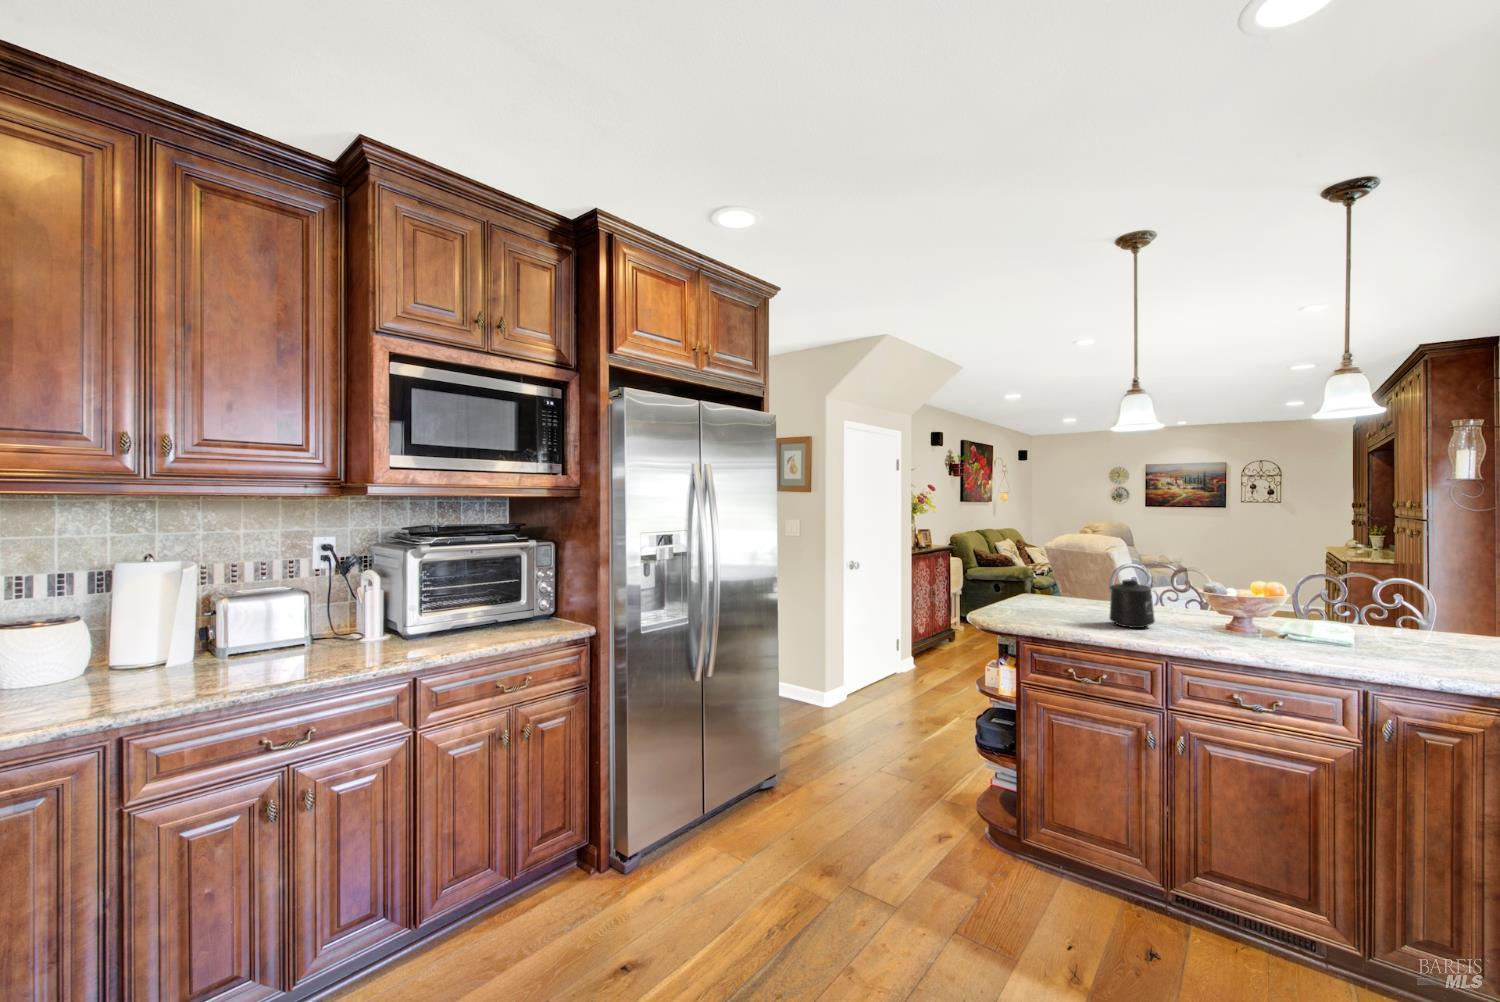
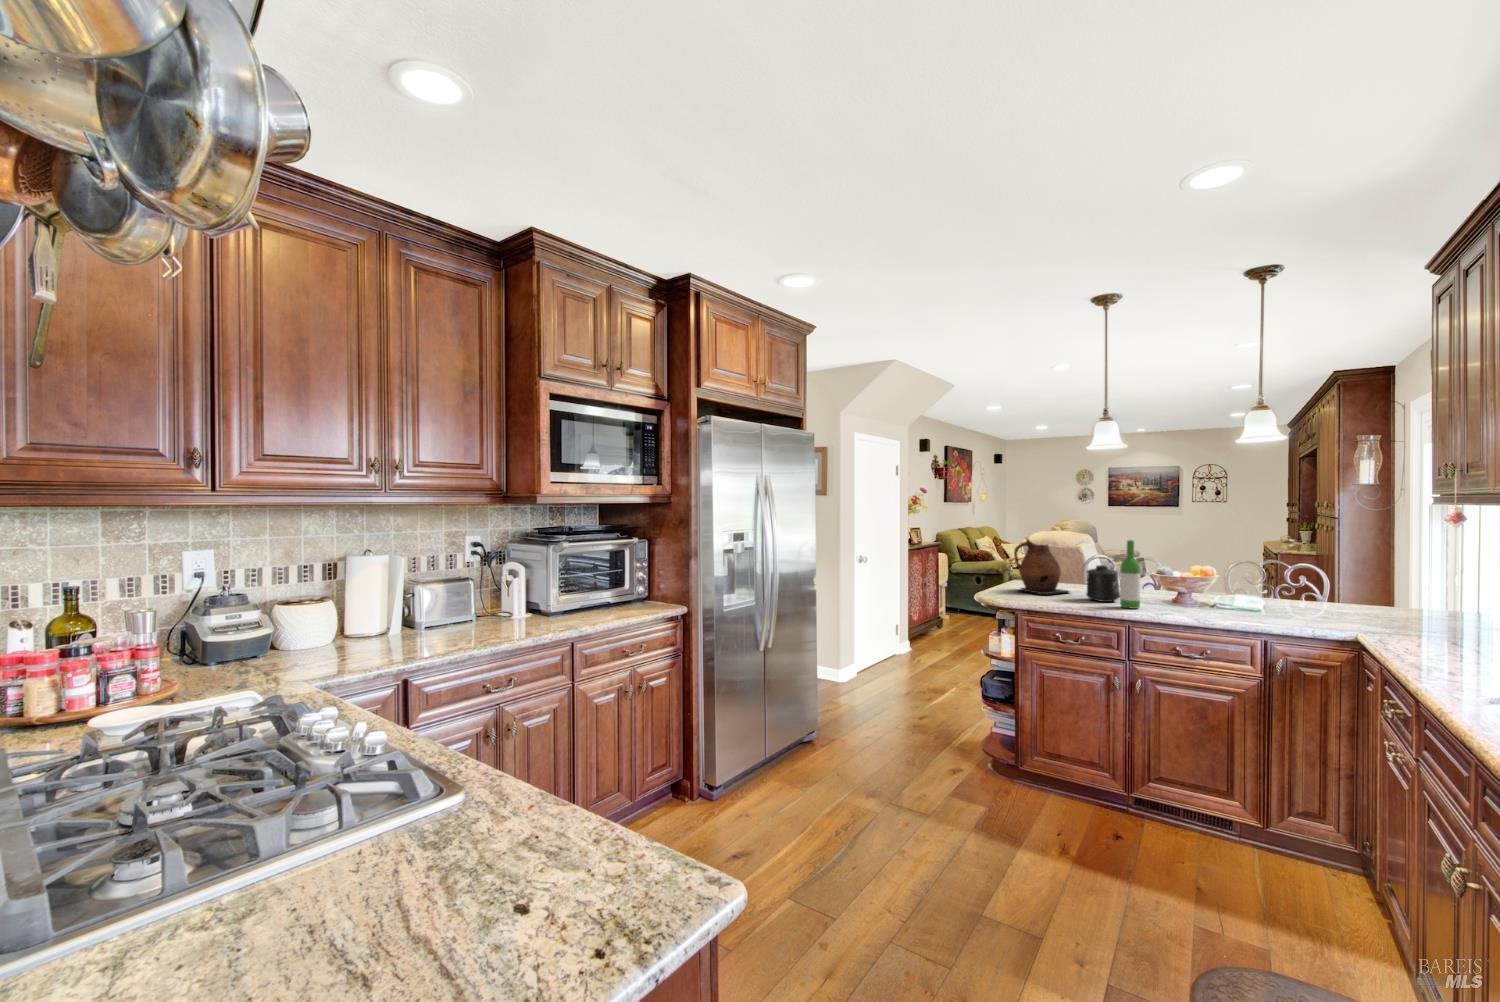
ceramic pitcher: none [1017,542,1090,616] -> present [1014,537,1068,594]
wine bottle: none [1155,548,1182,639] -> present [1120,540,1140,609]

